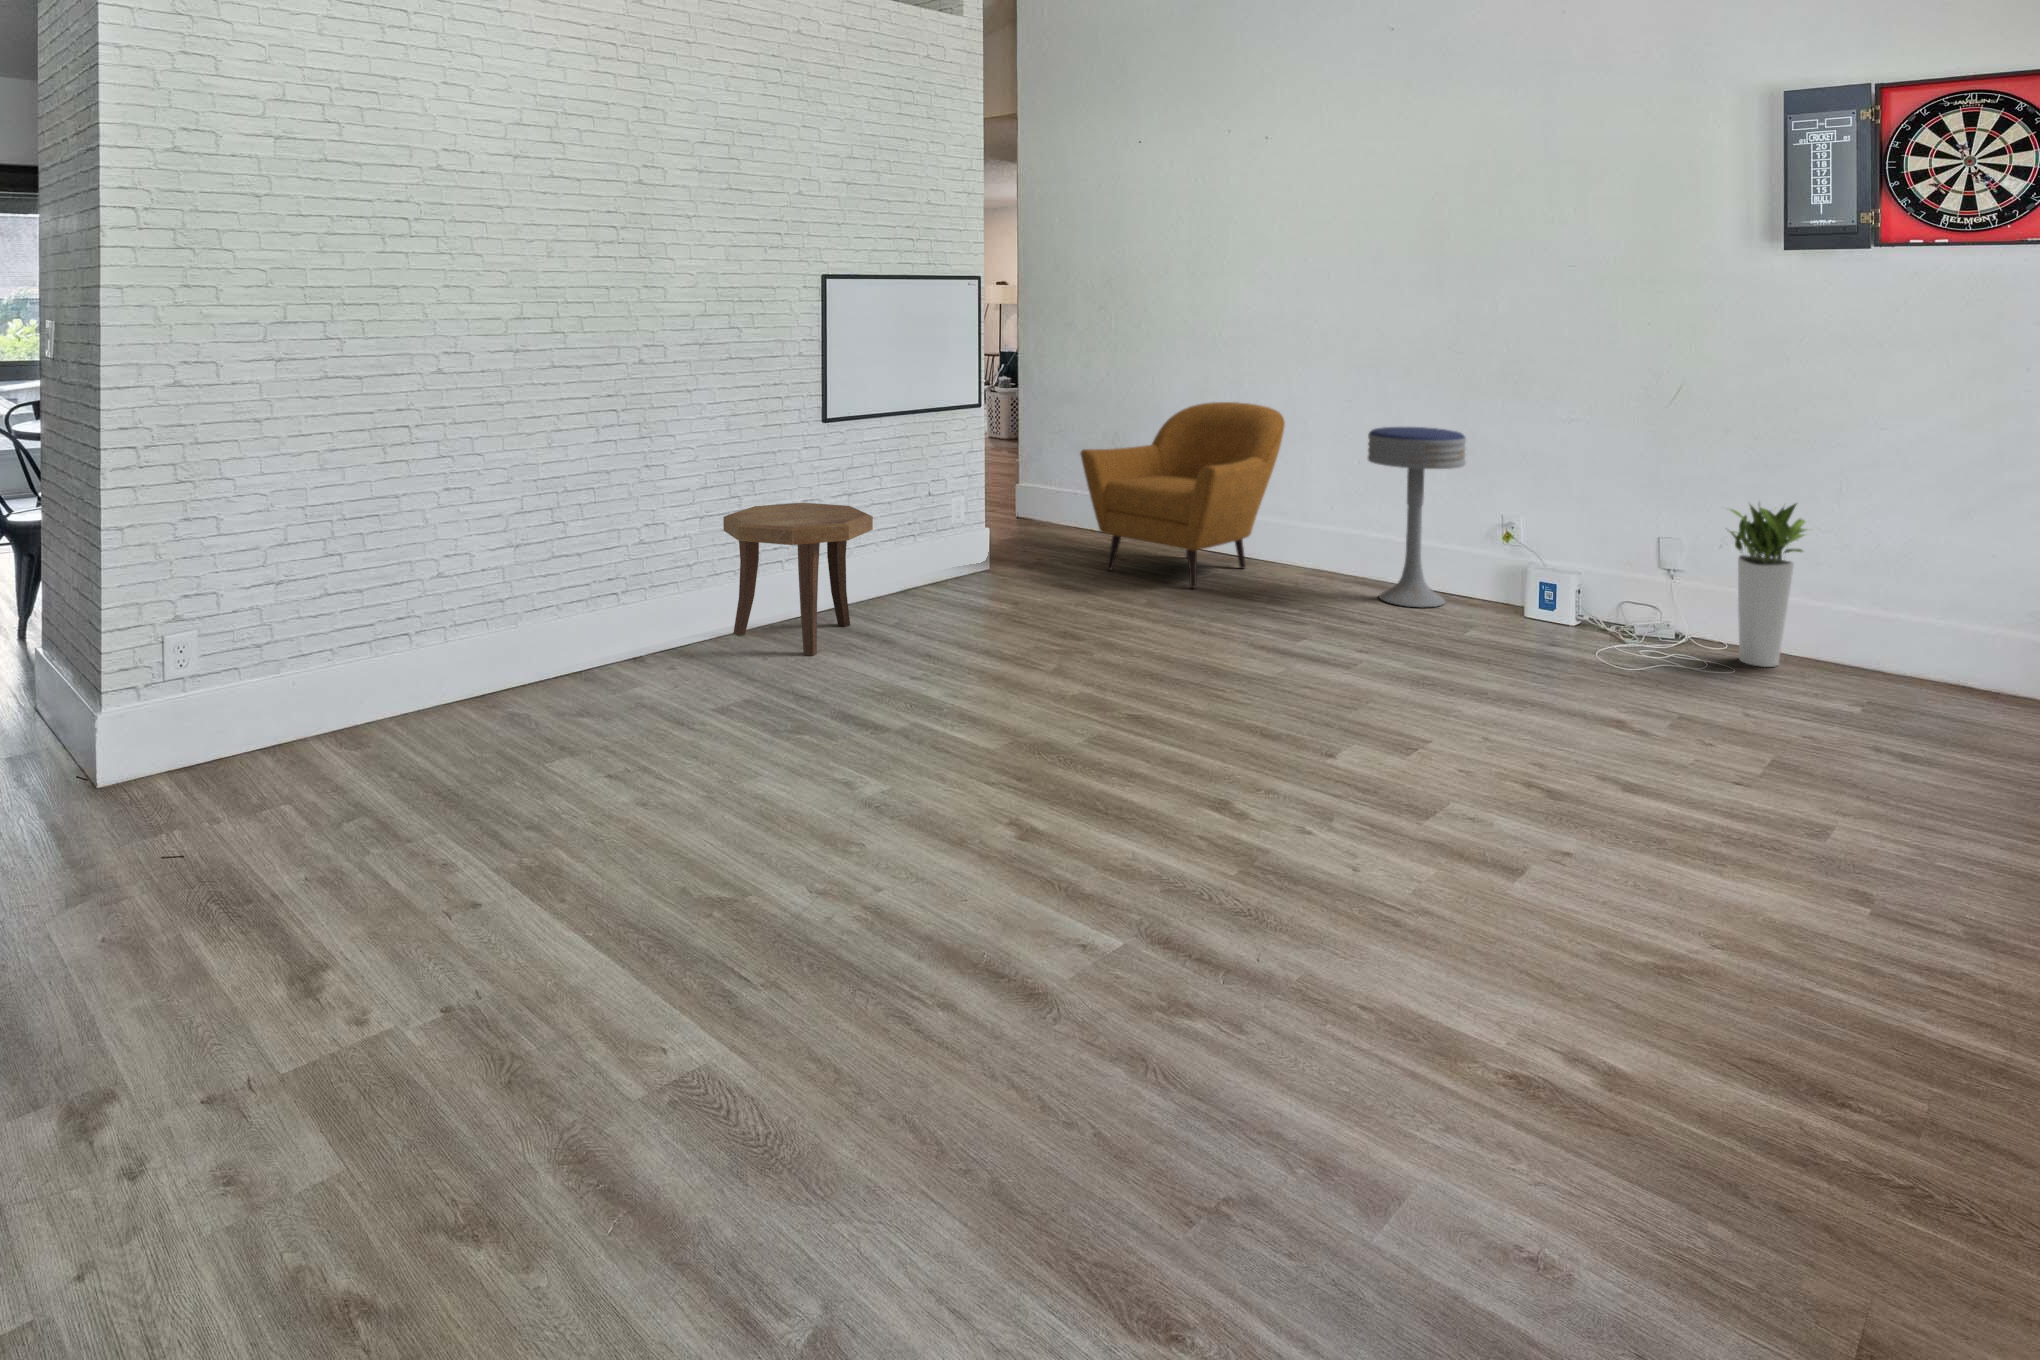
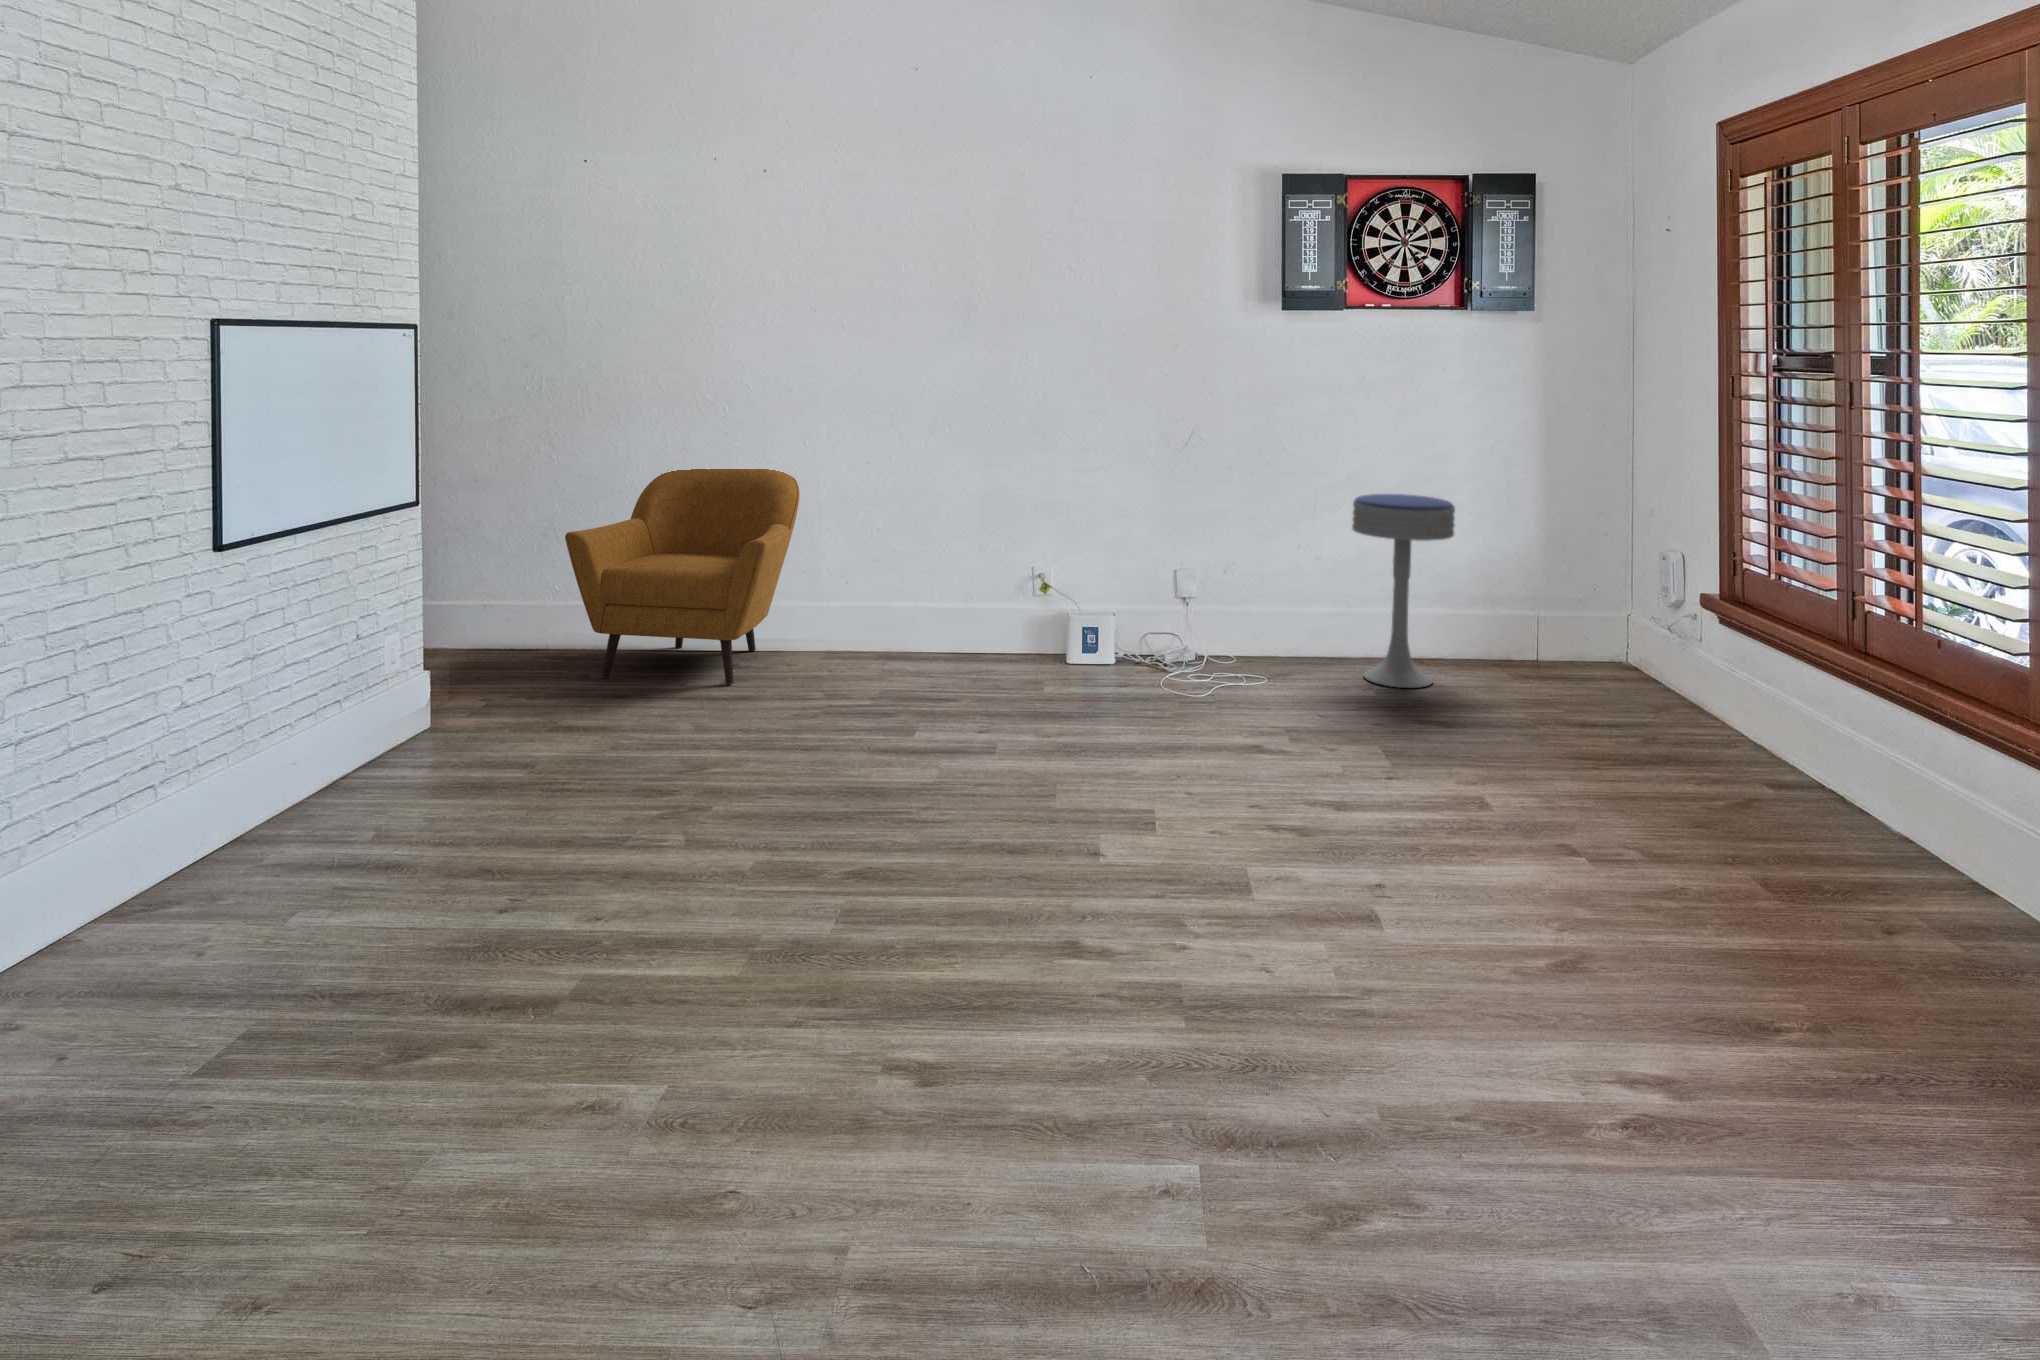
bar stool: present [1368,427,1466,608] -> present [1352,494,1455,688]
side table: present [723,503,873,655] -> none [142,649,395,885]
planter: present [1730,504,1806,667] -> none [1242,527,1307,674]

